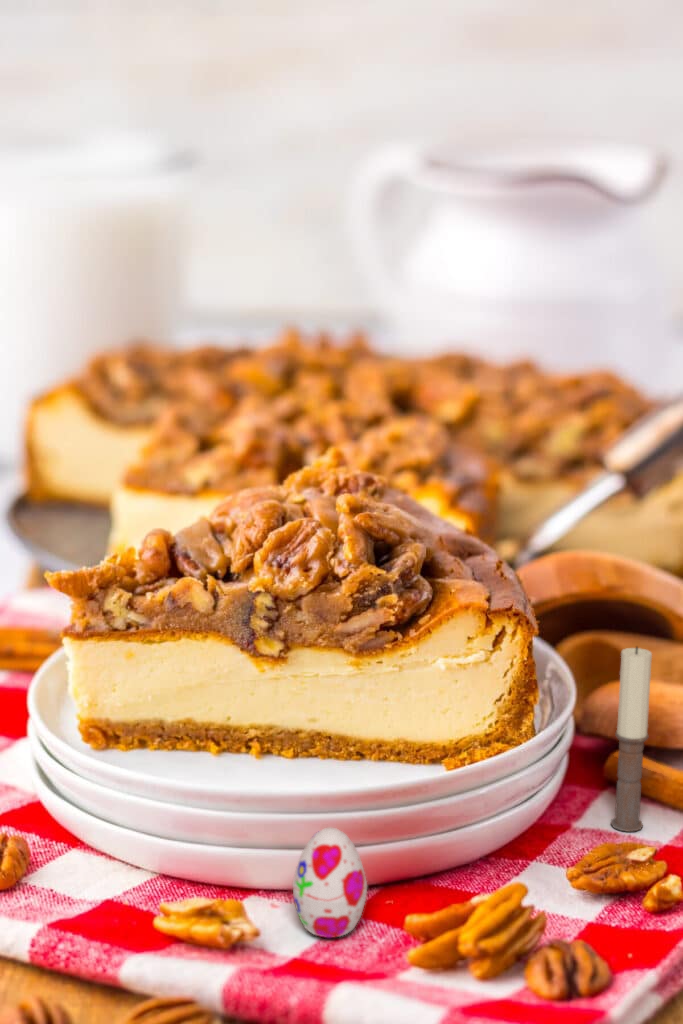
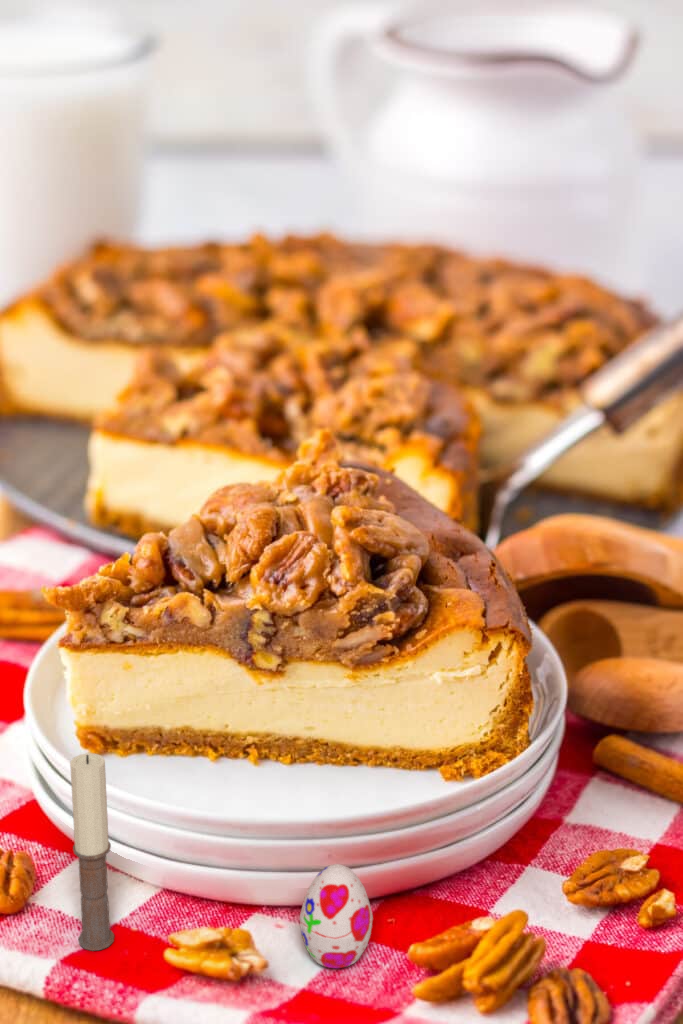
candle: present [611,647,652,832] -> present [70,753,114,951]

